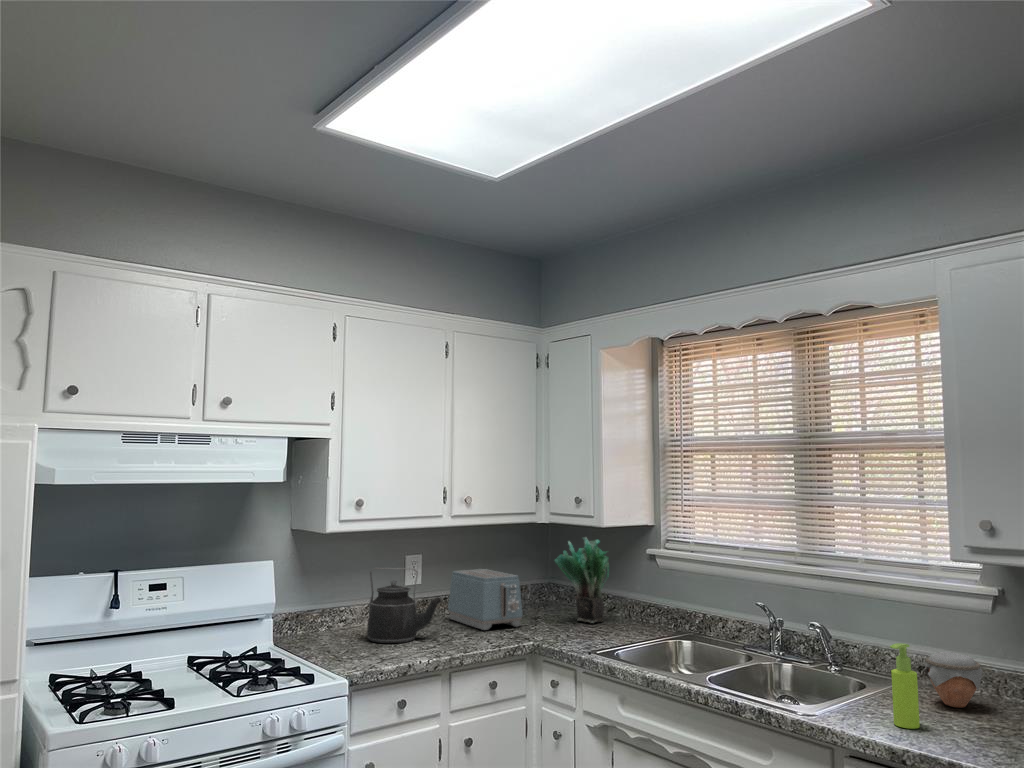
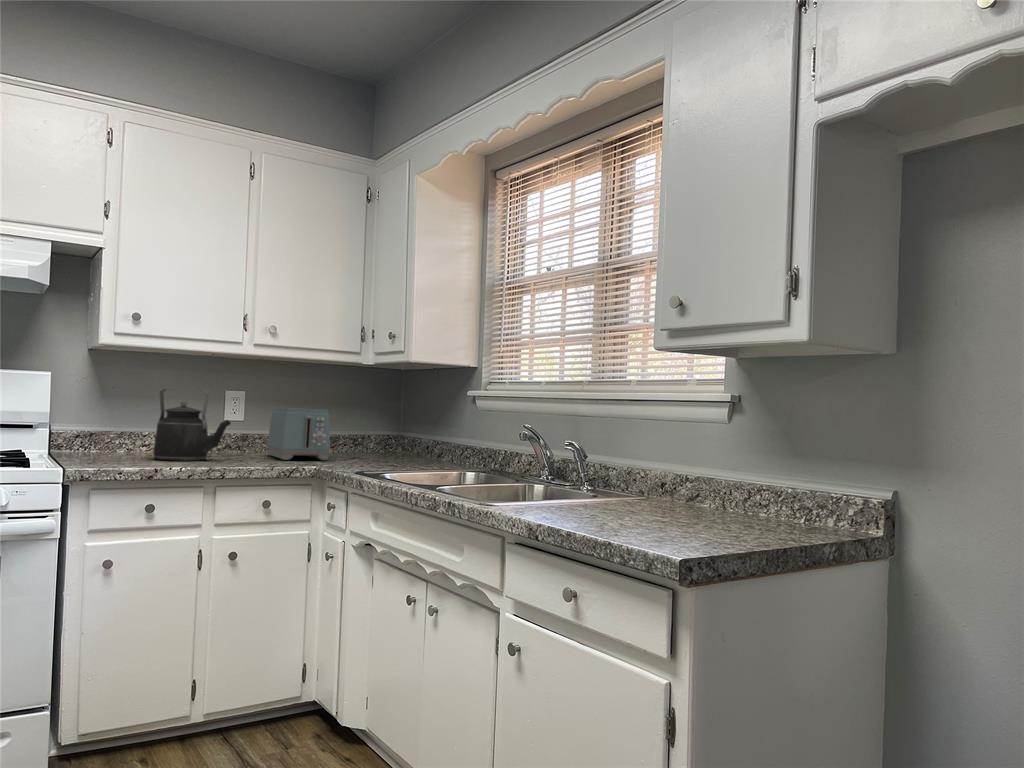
potted plant: present [555,538,609,623] -> none [369,378,432,462]
soap dispenser: present [890,643,920,729] -> none [562,426,590,515]
jar: present [924,651,983,708] -> none [631,454,693,509]

